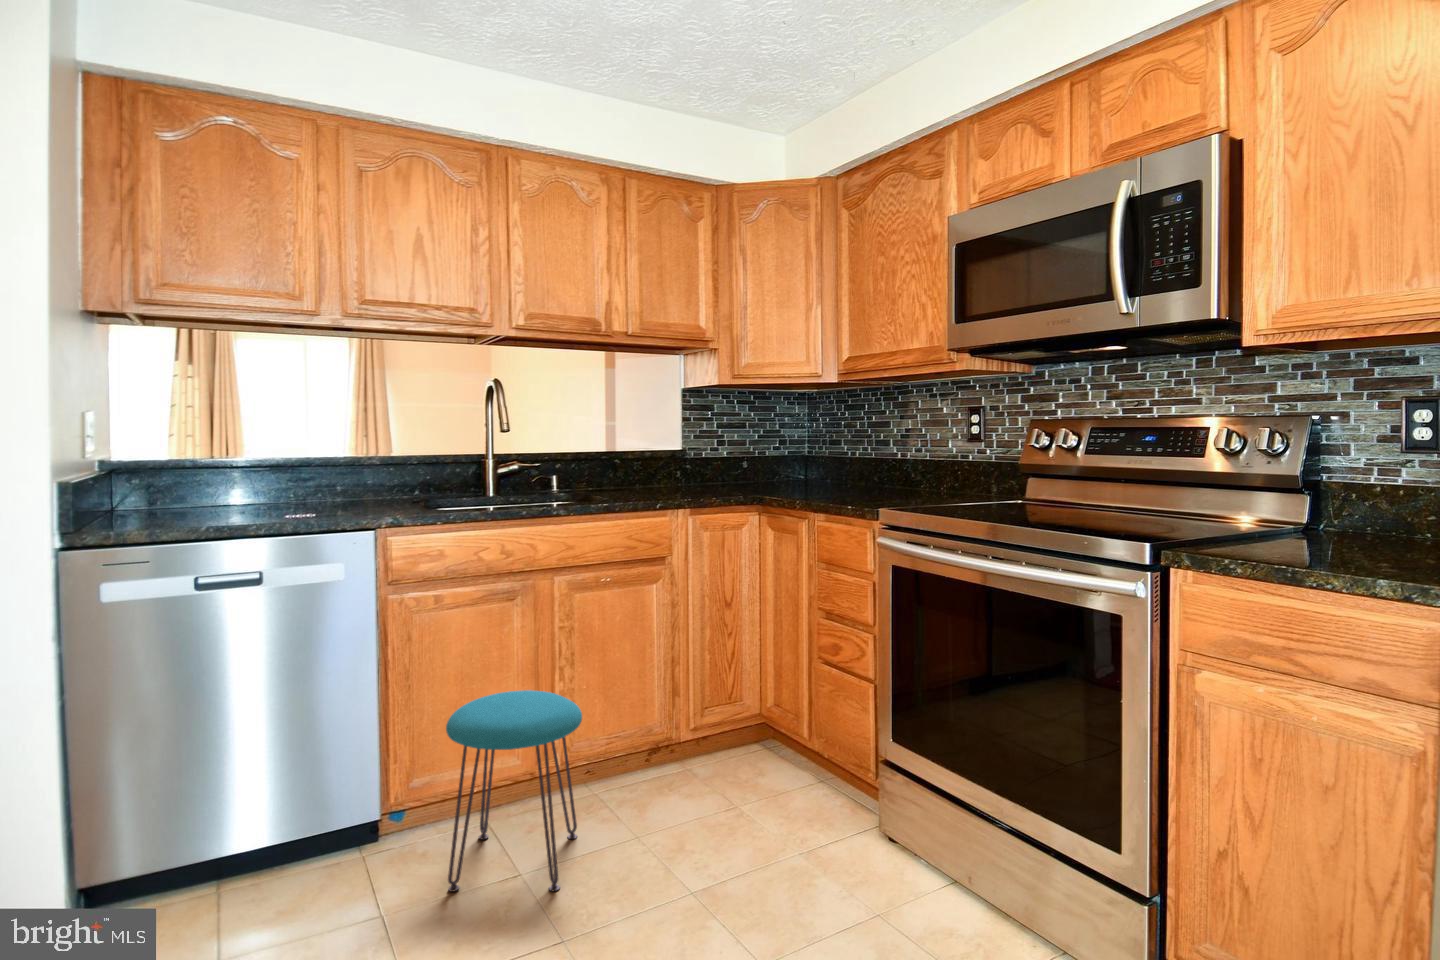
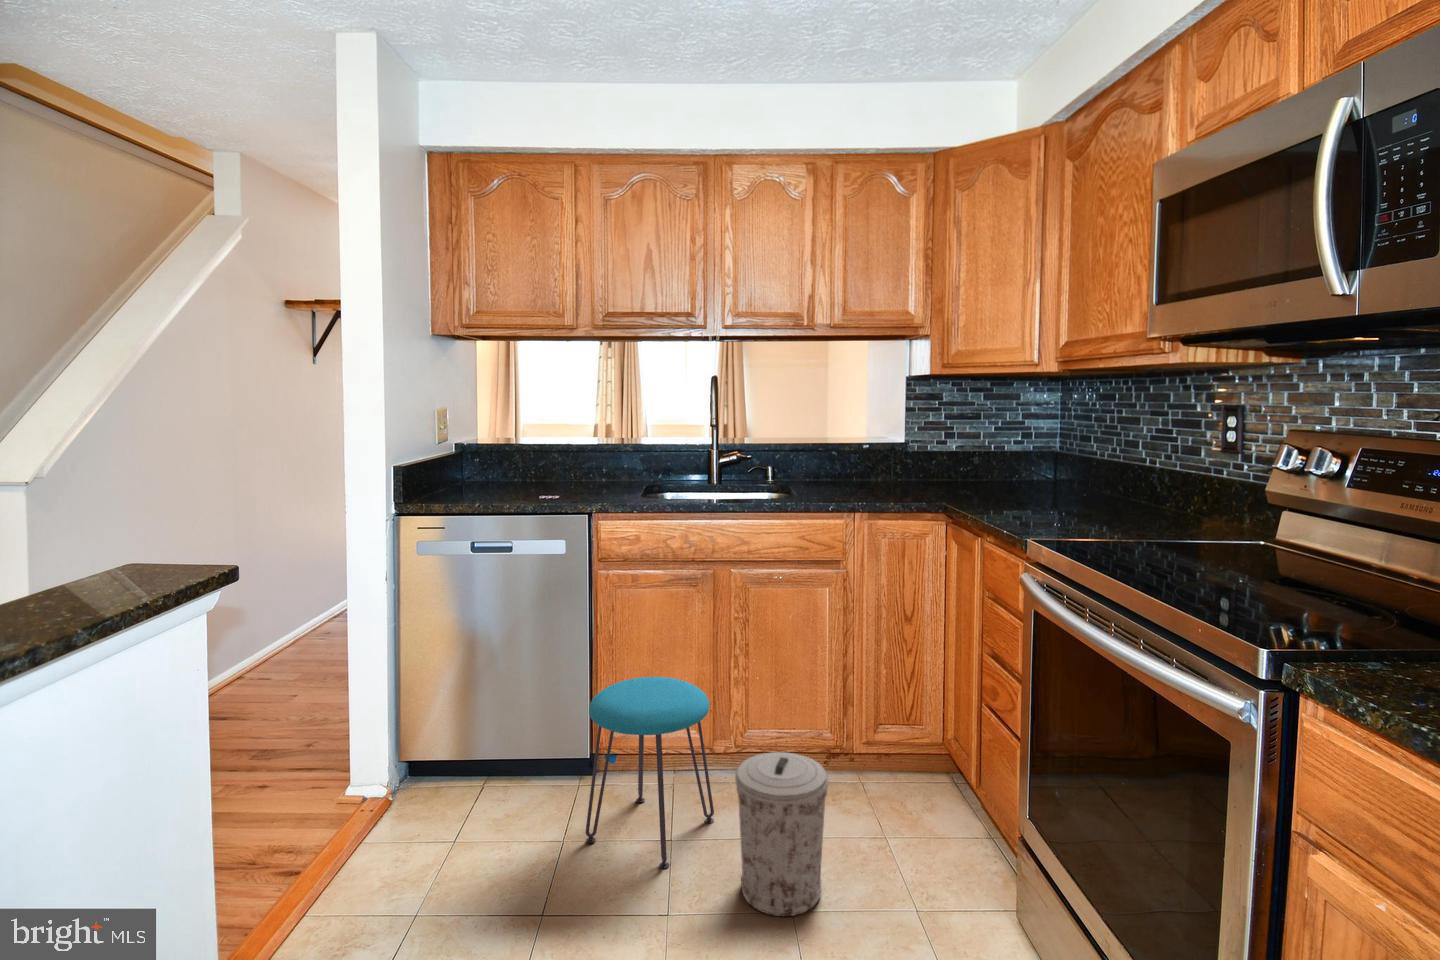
trash can: none [640,737,732,898] -> present [735,752,829,916]

